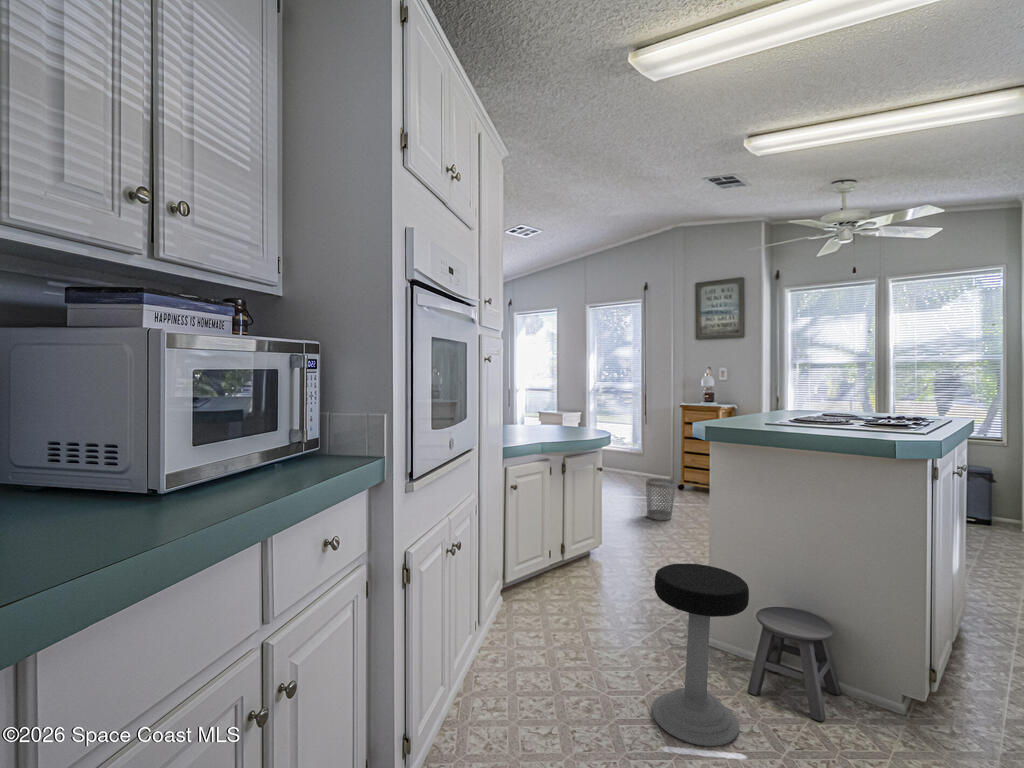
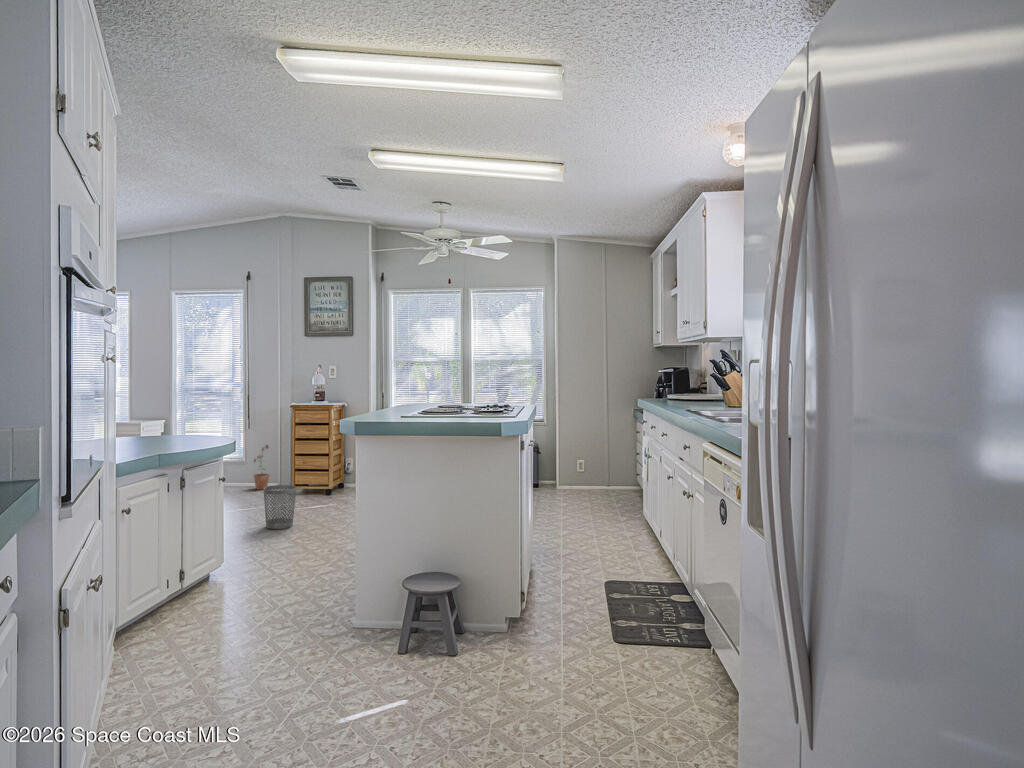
potted plant: none [645,439,661,479] -> present [254,445,270,489]
stool: present [652,564,749,746] -> none [319,548,404,709]

